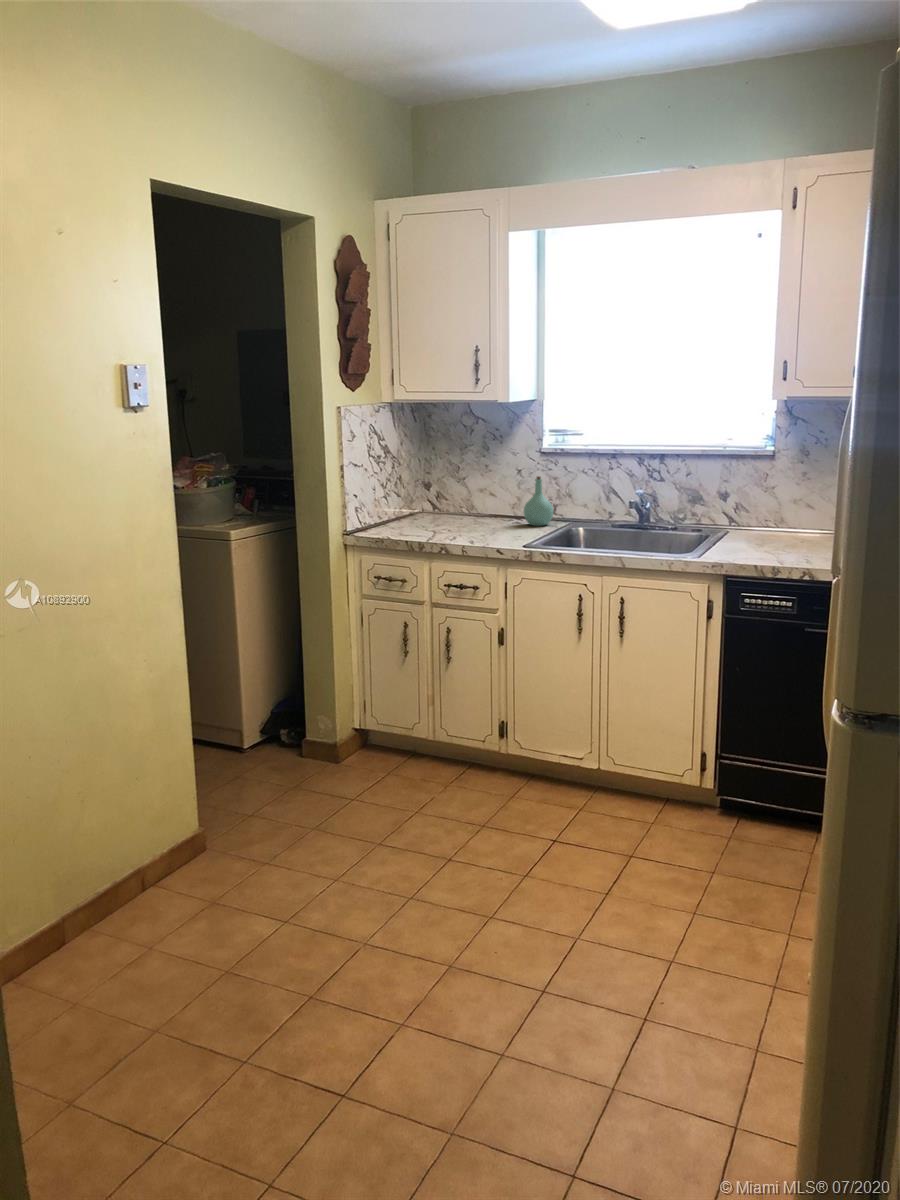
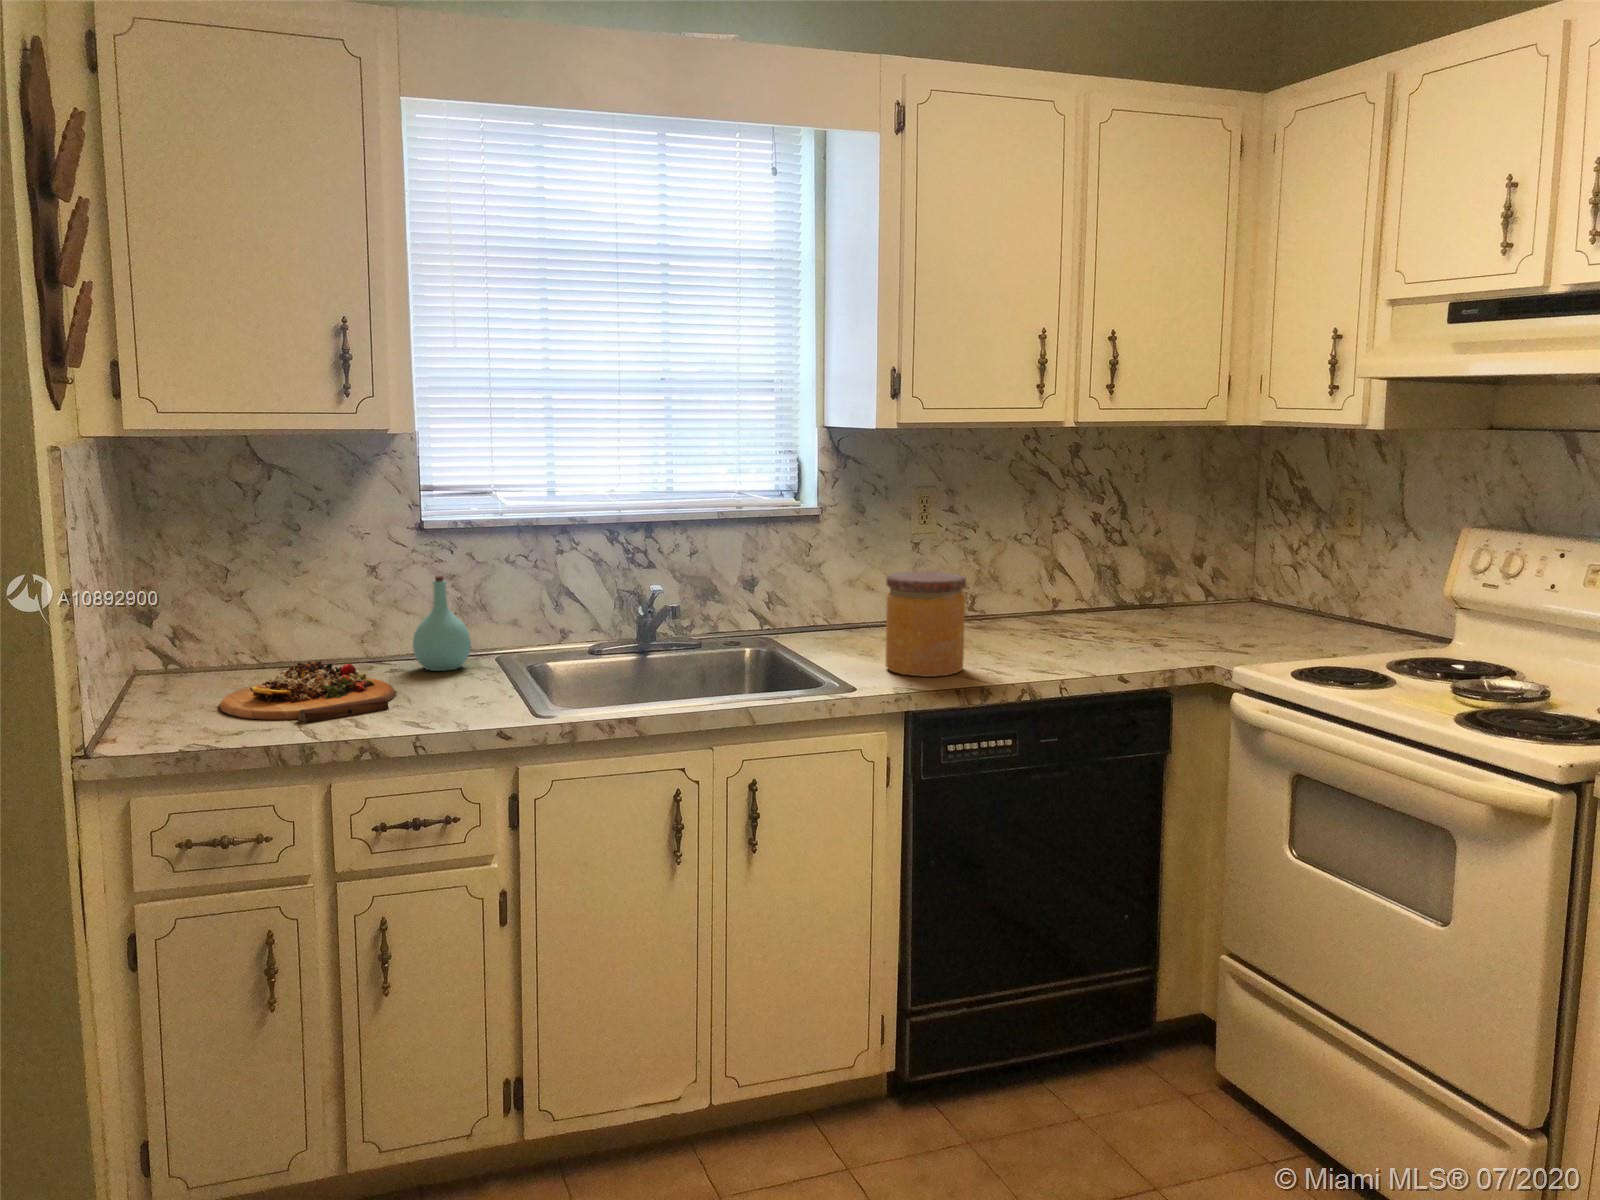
jar: none [736,491,793,558] -> present [886,571,966,677]
cutting board: none [419,511,496,535] -> present [219,661,396,723]

